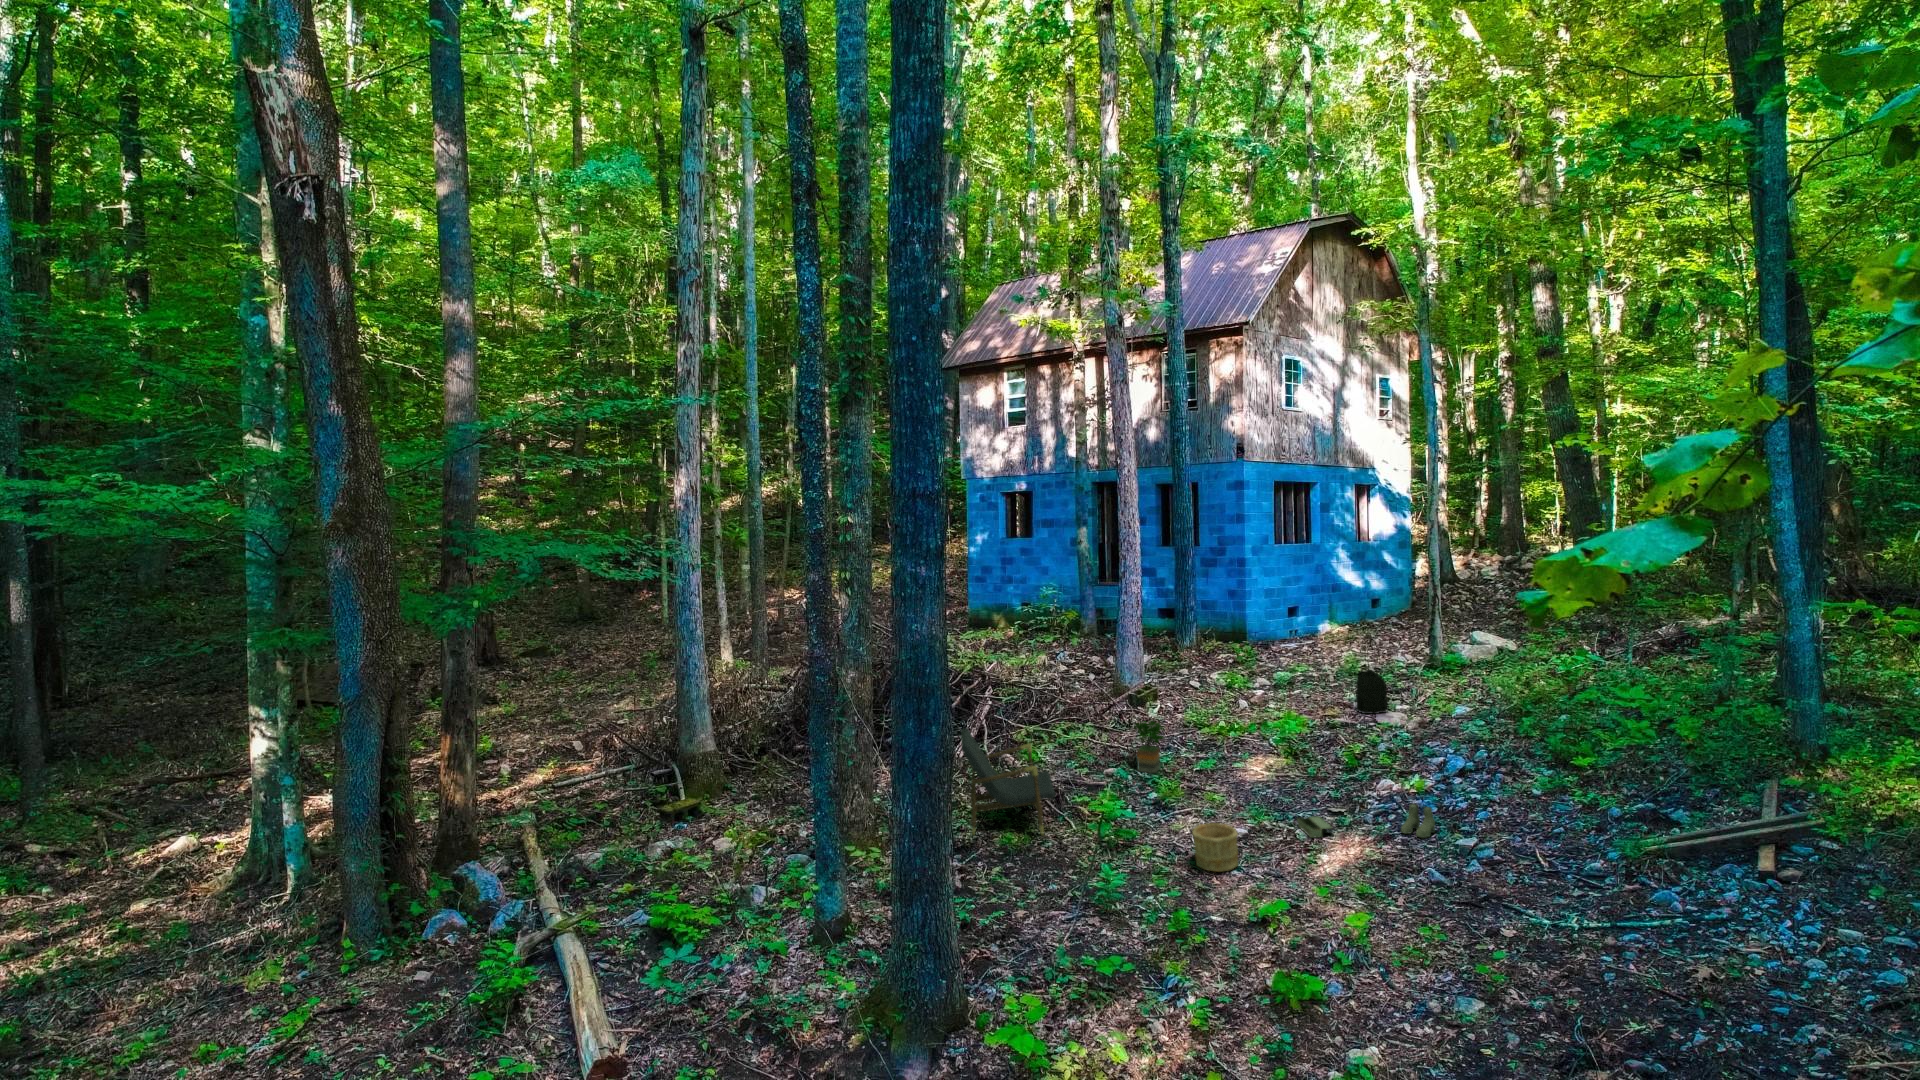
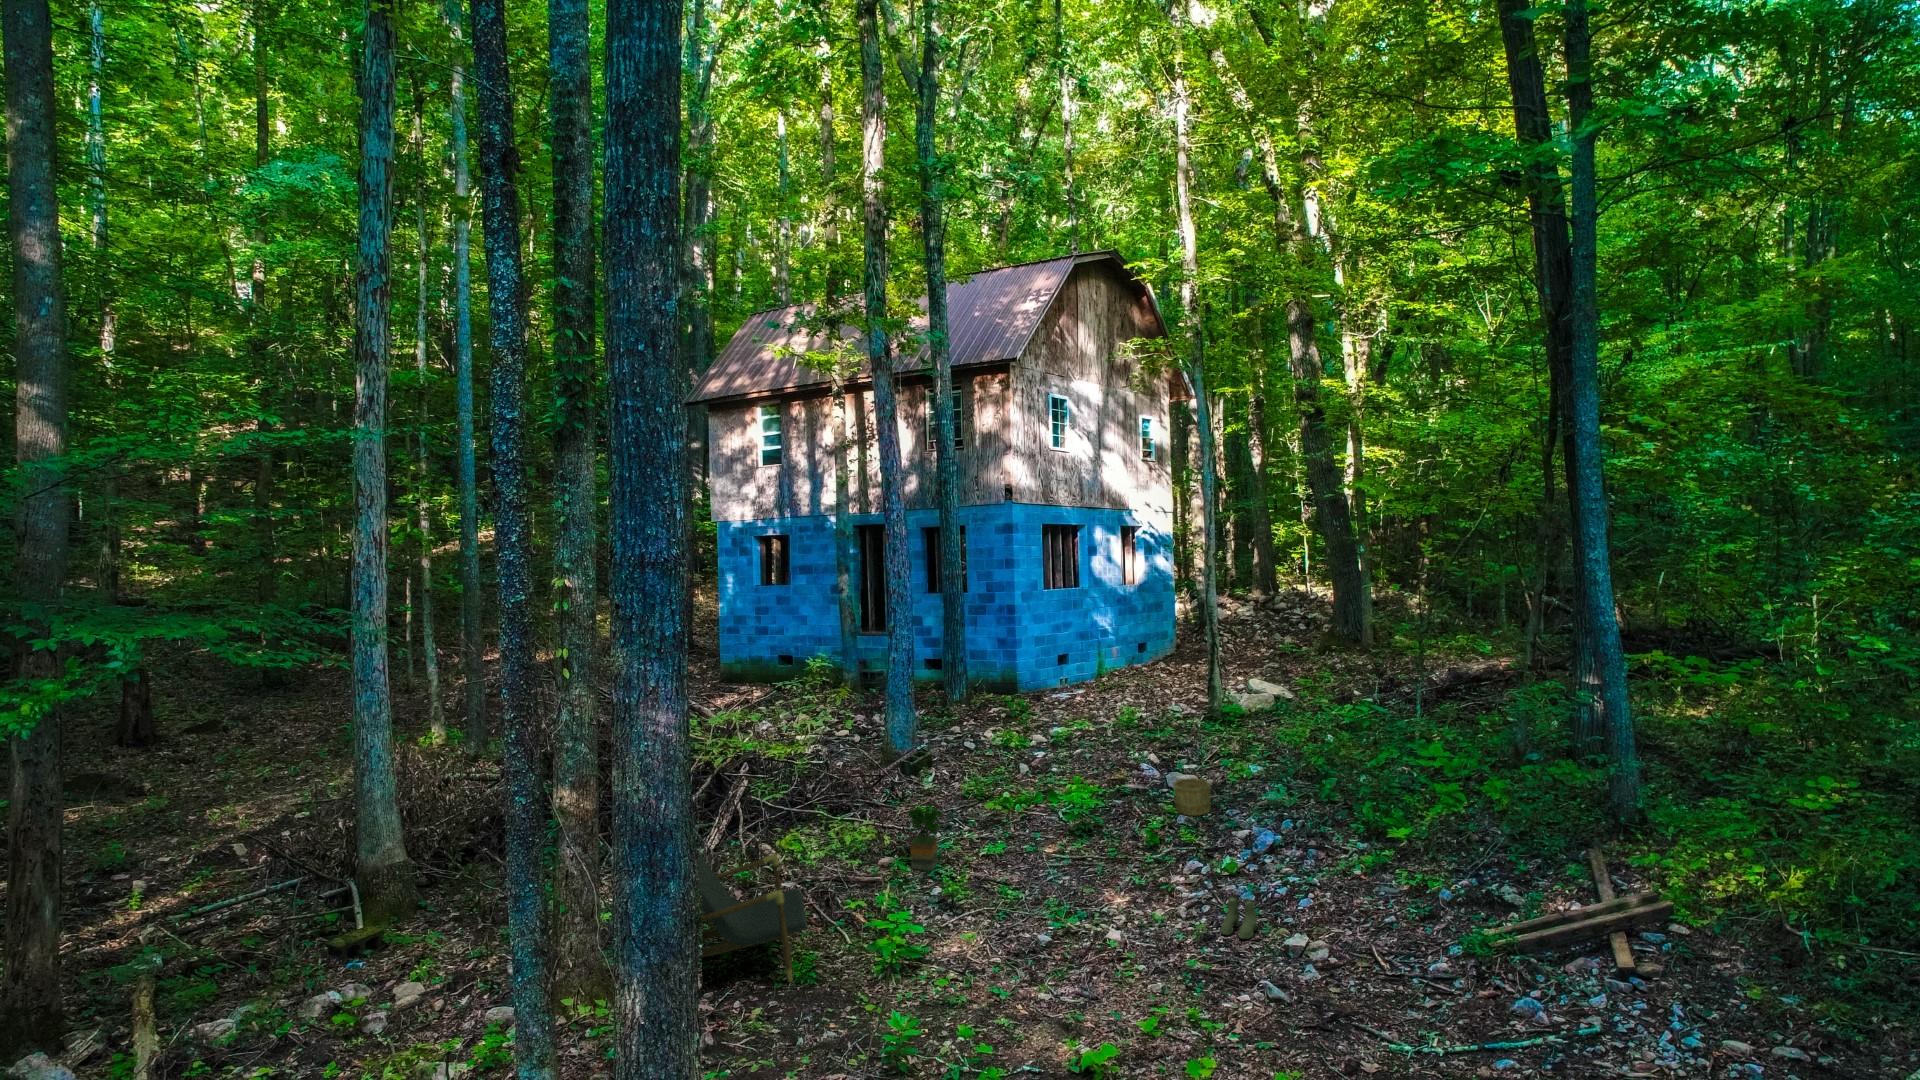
backpack: present [1355,670,1387,714] -> none [1141,724,1174,774]
toolbox: present [1297,816,1332,838] -> none [1104,920,1147,952]
wooden bucket: present [1192,823,1238,872] -> present [1173,778,1211,816]

